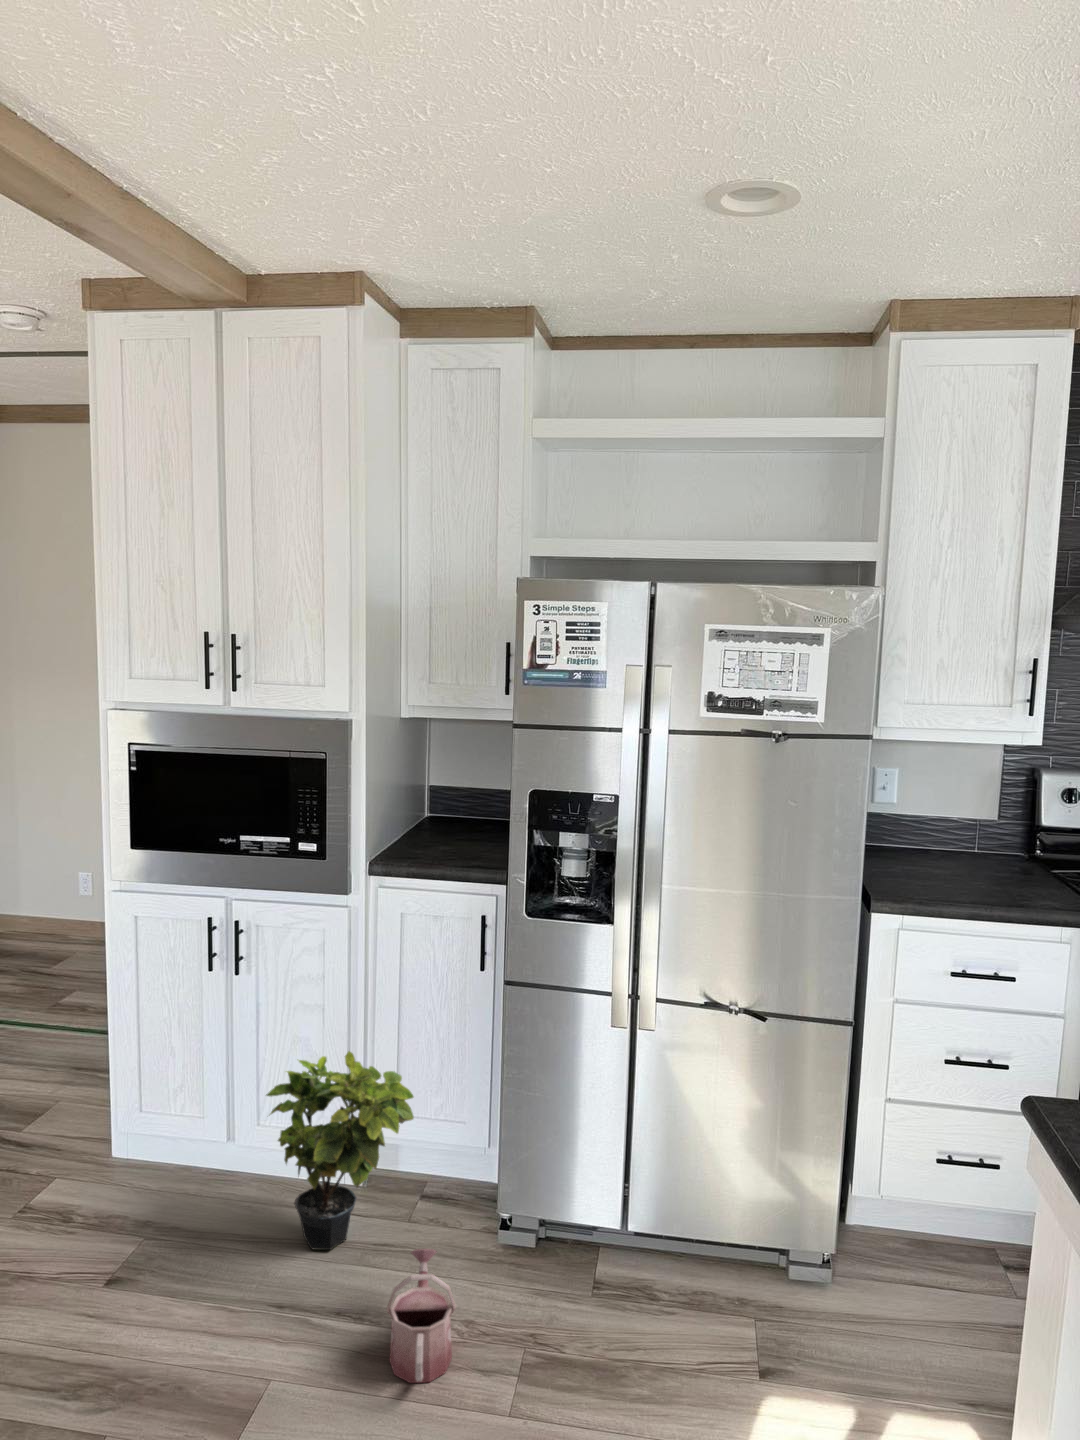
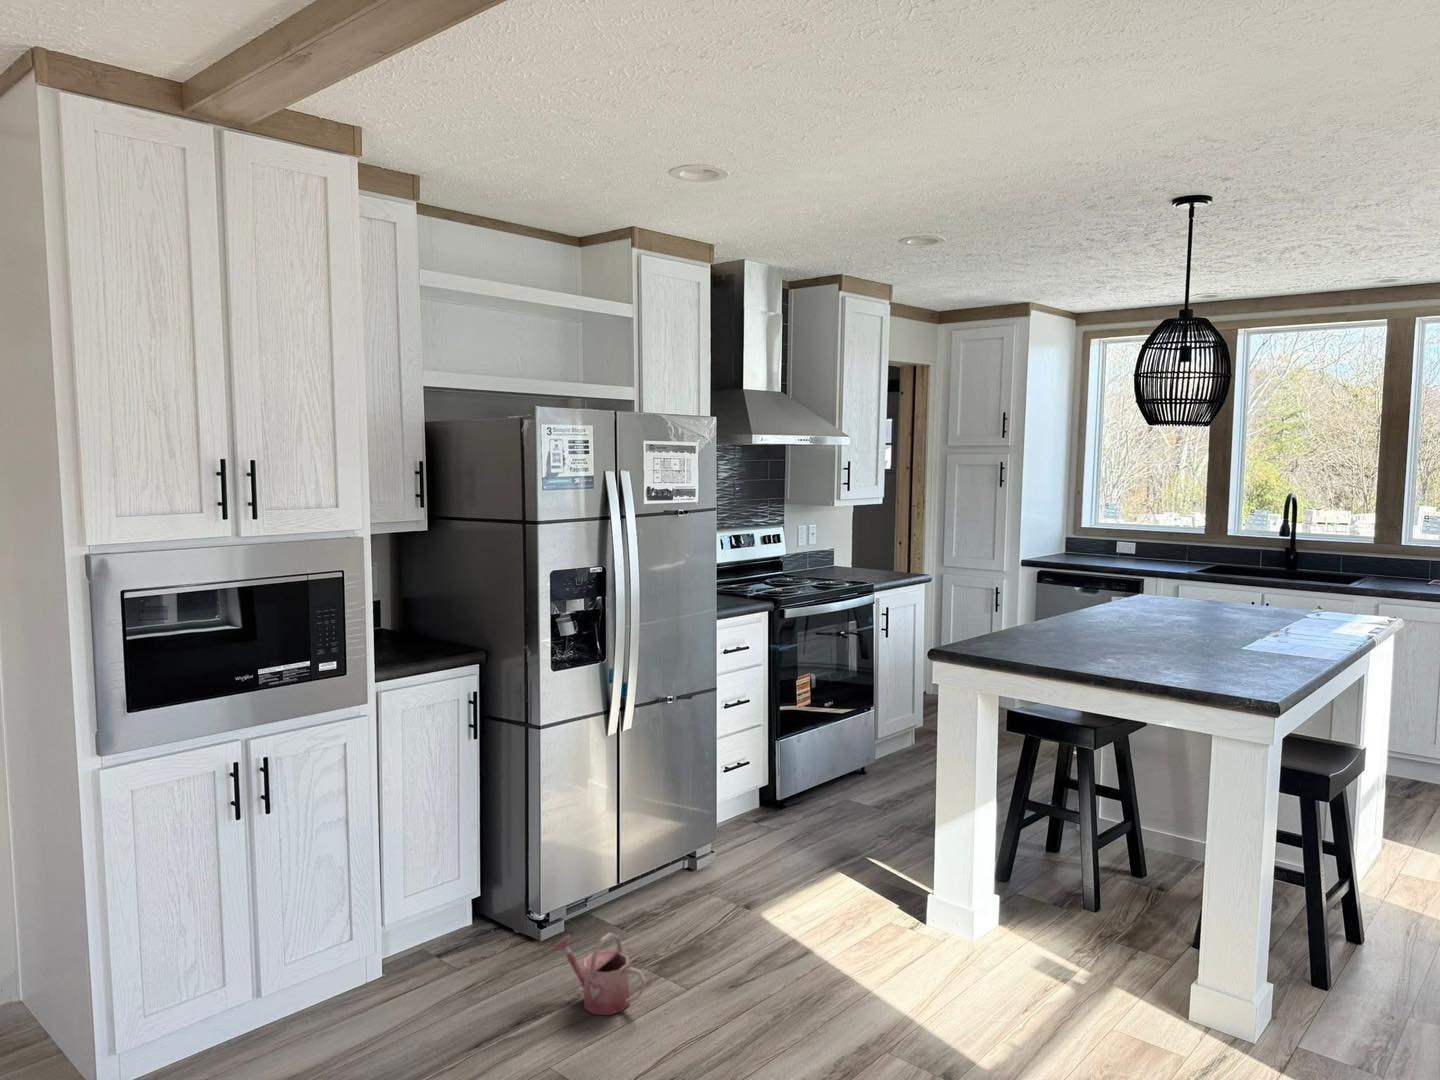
potted plant: present [266,1051,414,1250] -> none [349,830,500,1015]

